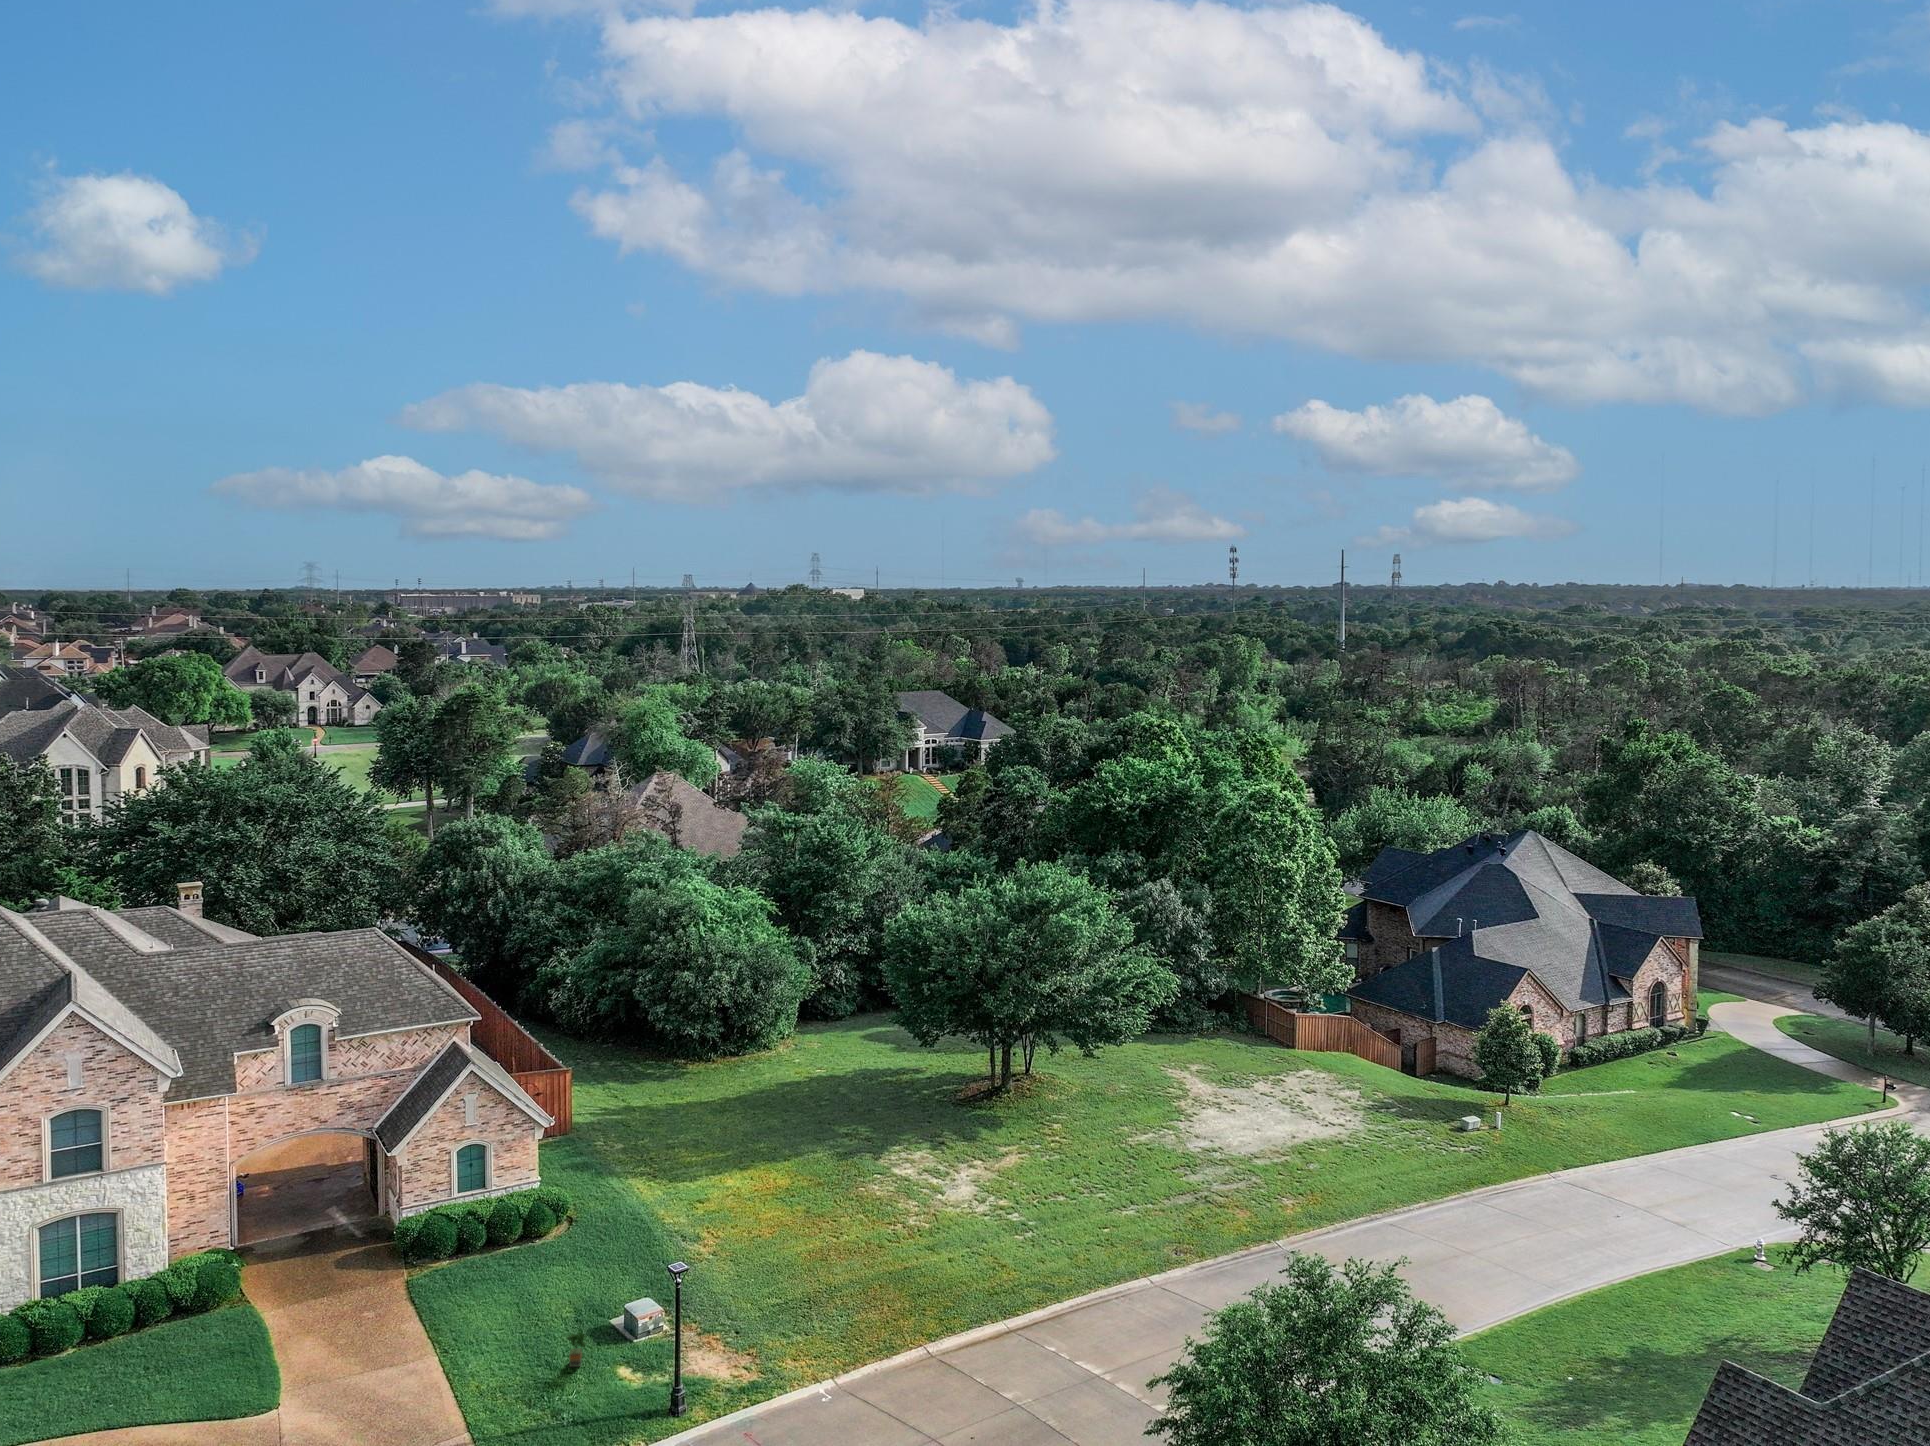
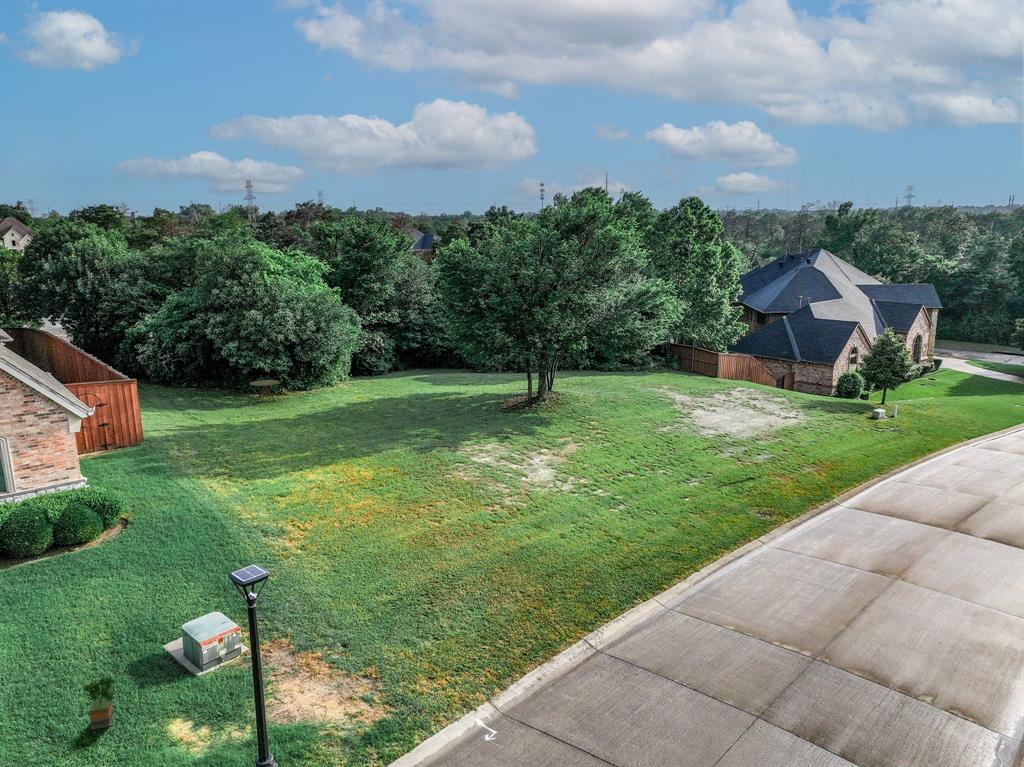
round table: none [674,1043,708,1073] -> present [250,380,279,402]

